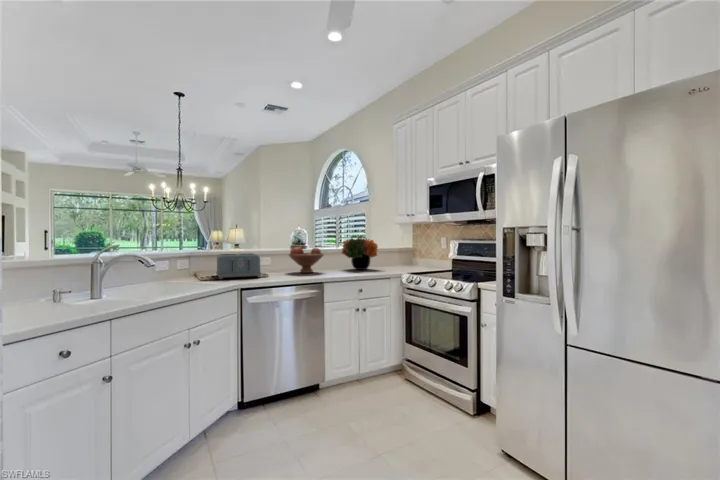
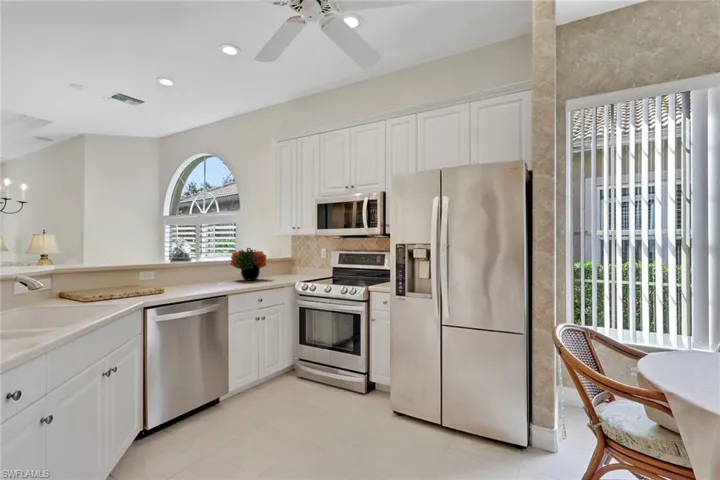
fruit bowl: present [289,247,324,273] -> none [180,260,218,286]
toaster: present [216,253,261,279] -> none [99,268,160,298]

